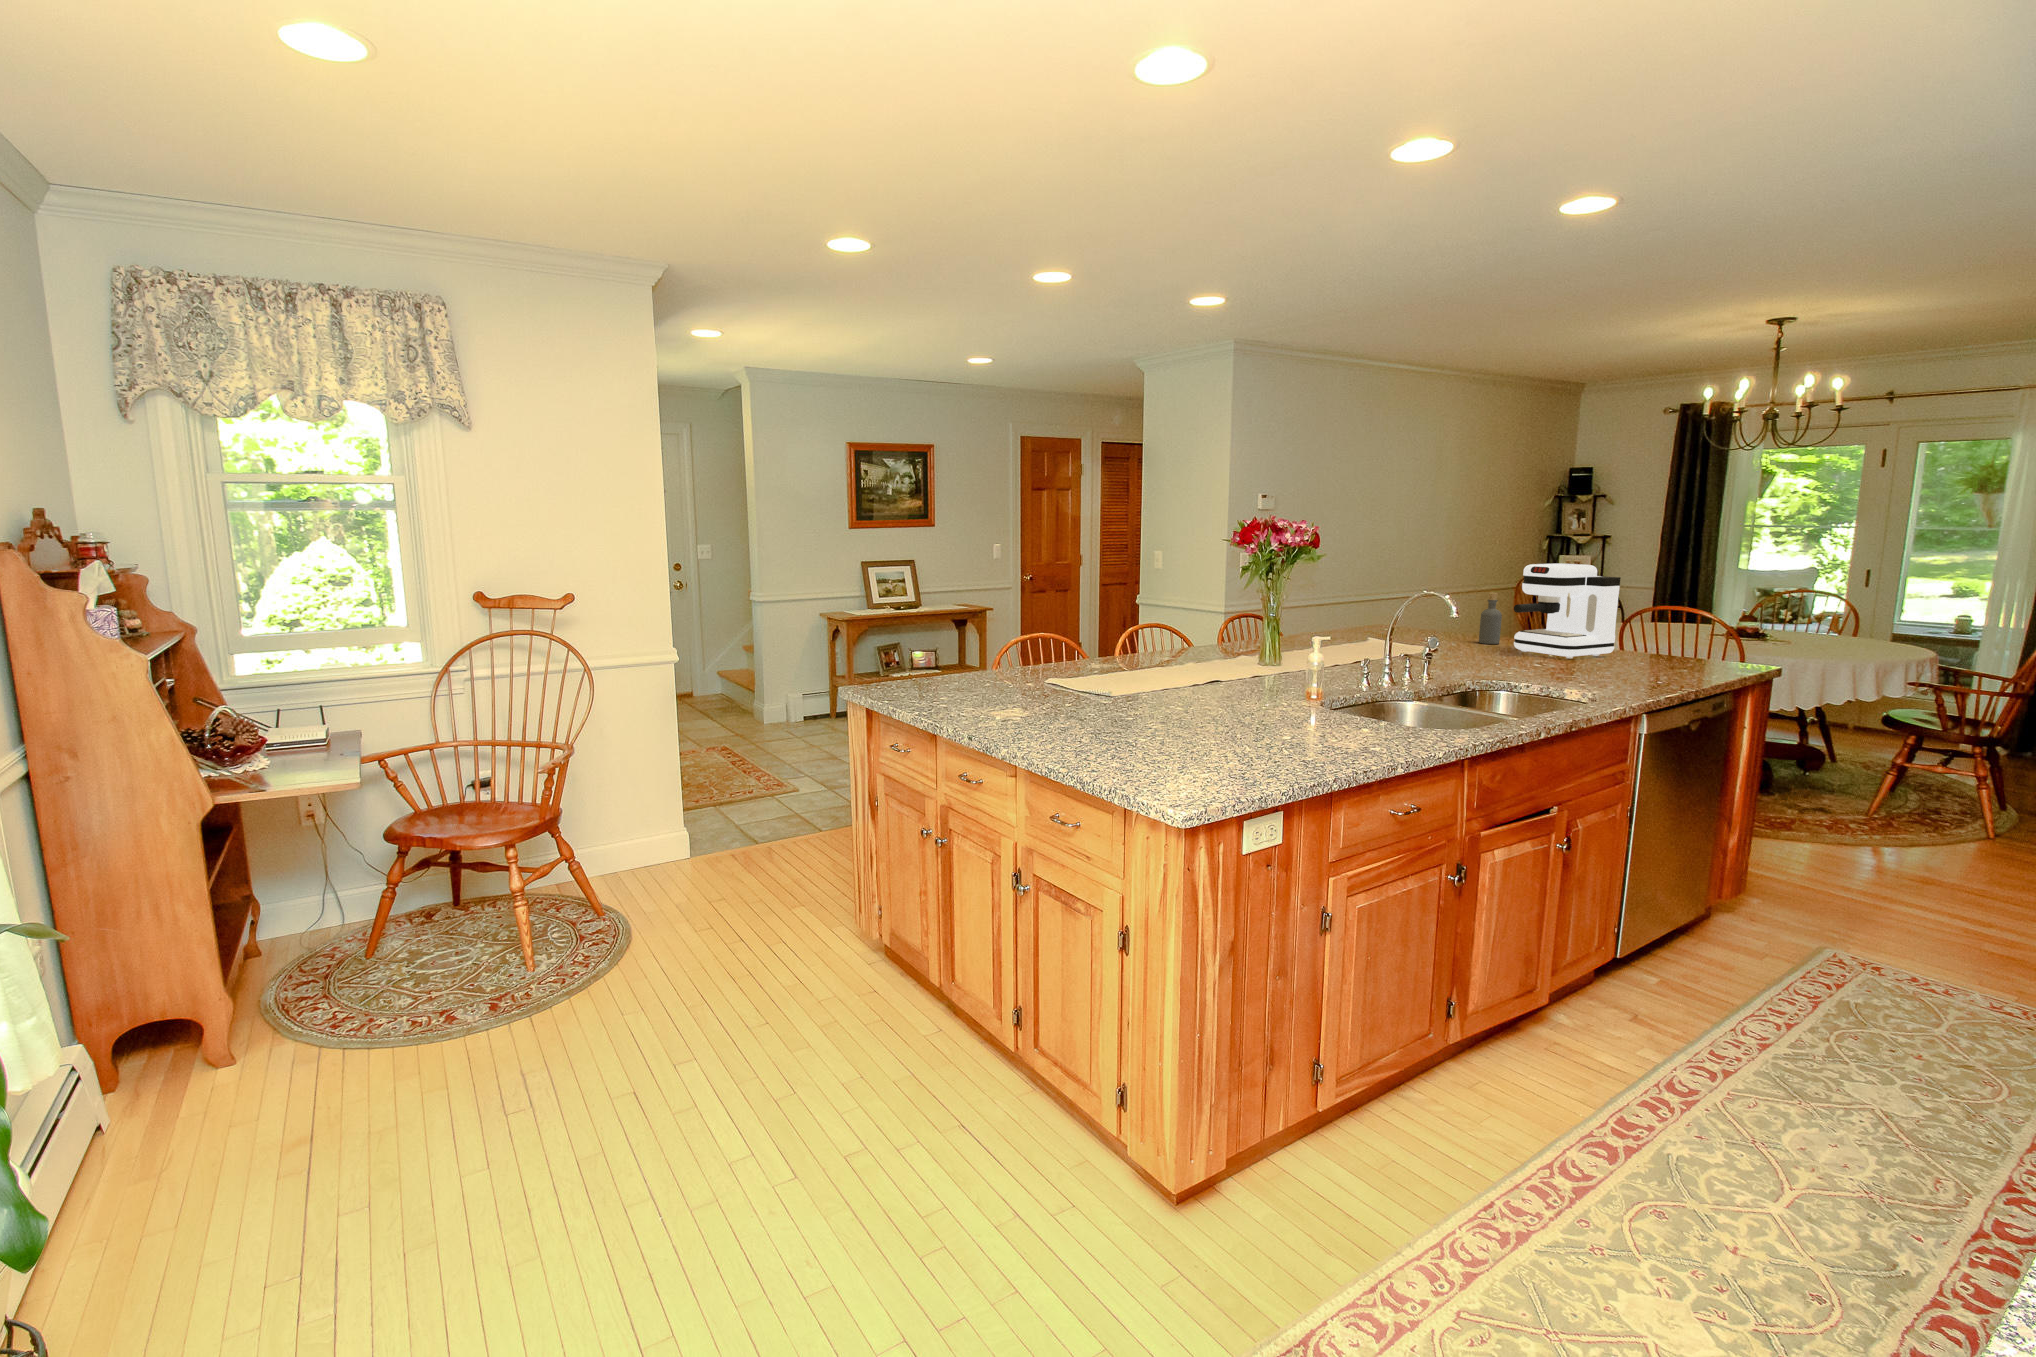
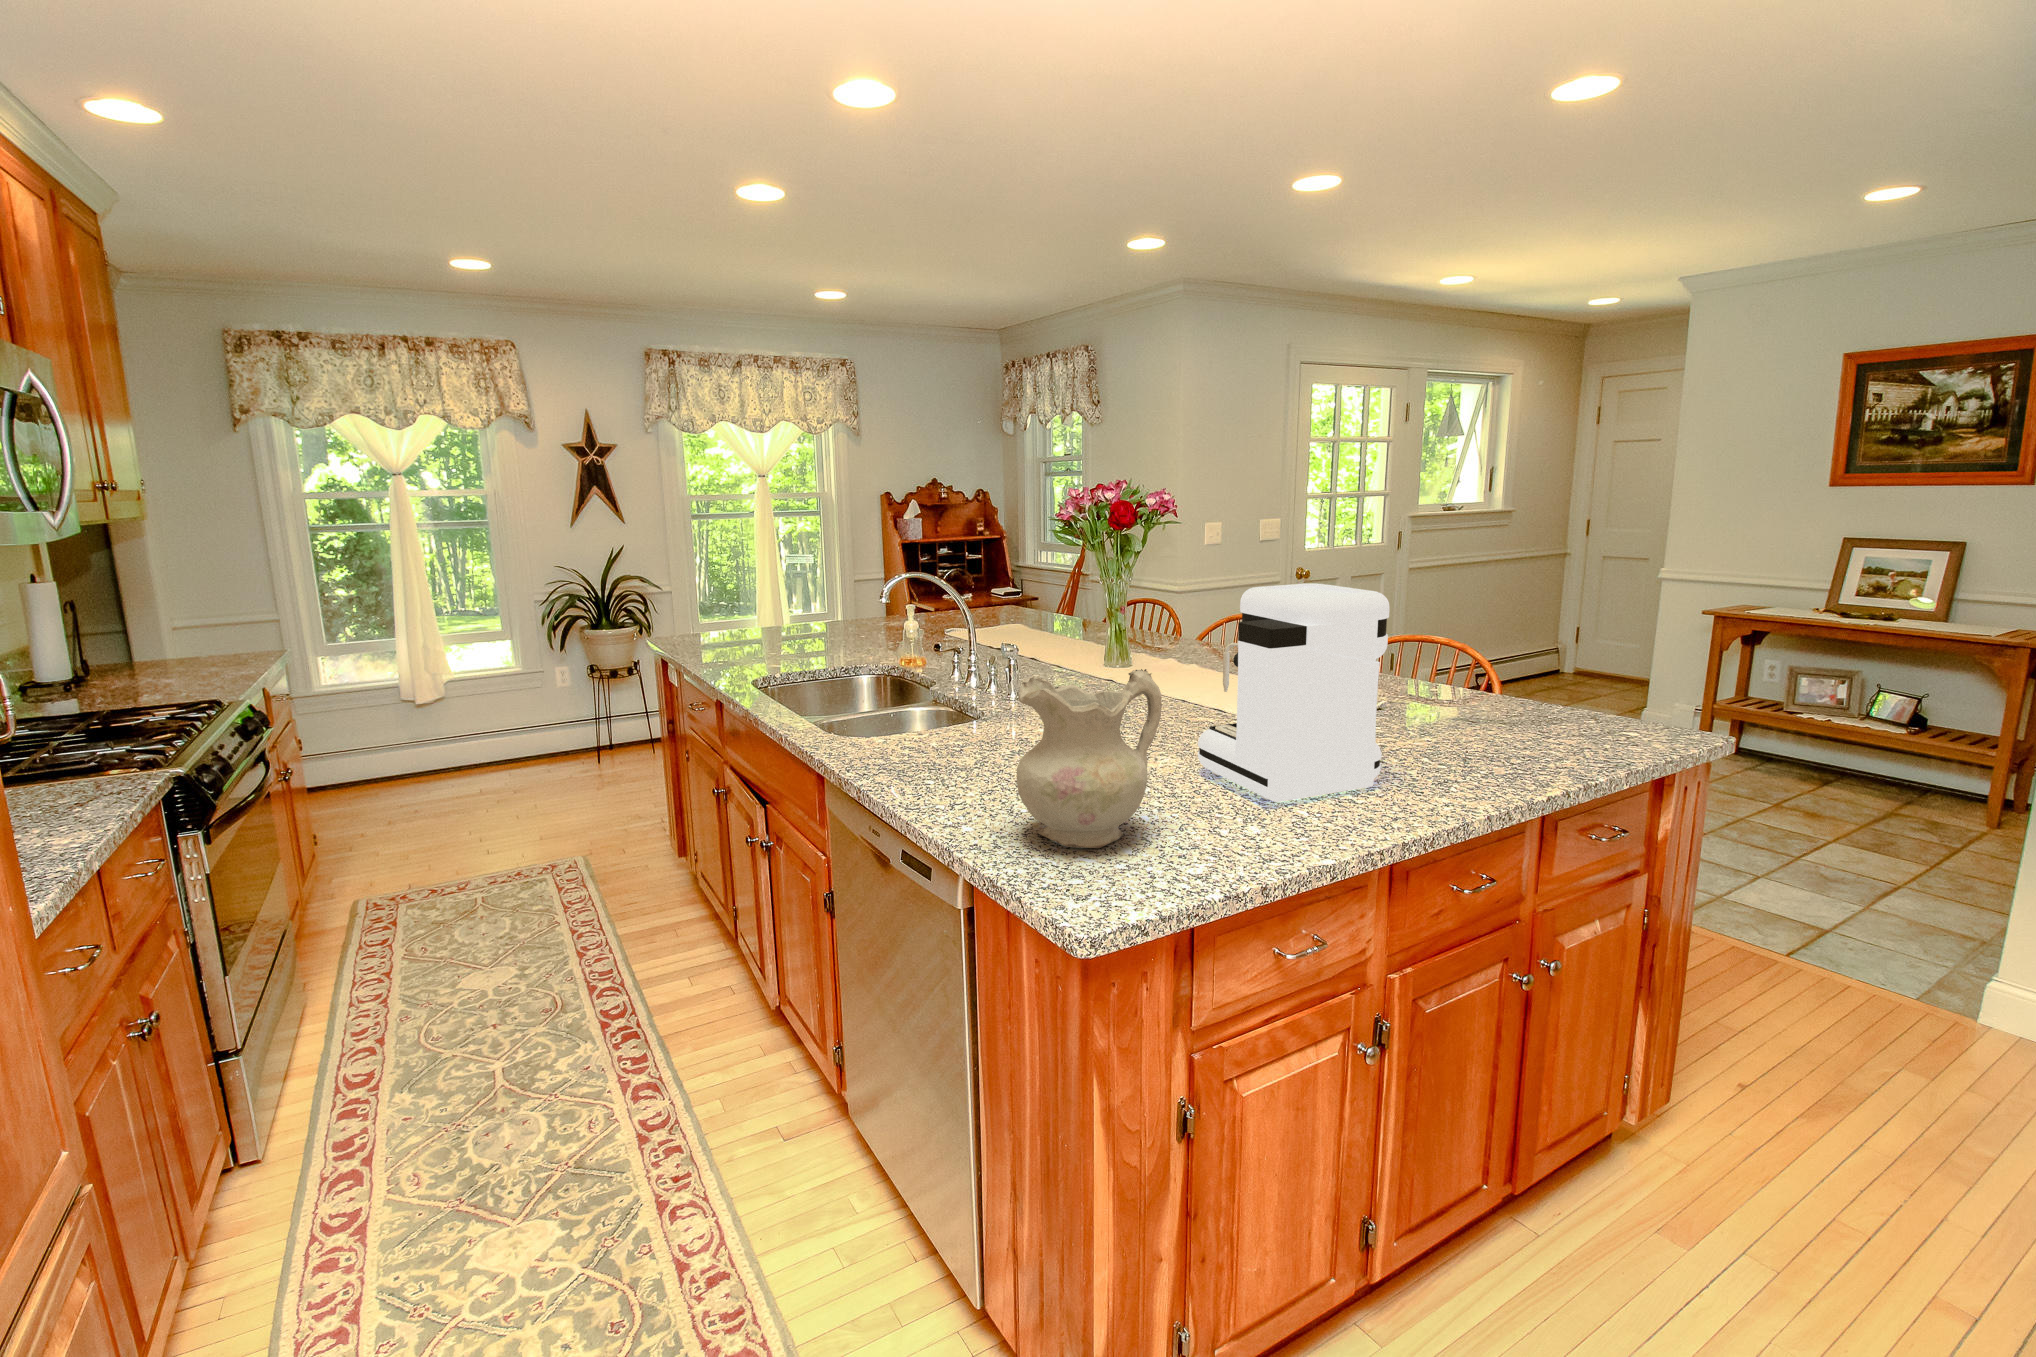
bottle: present [1479,593,1502,644] -> none [1404,648,1451,760]
ceramic pitcher: none [1664,594,1734,673] -> present [1017,669,1162,848]

